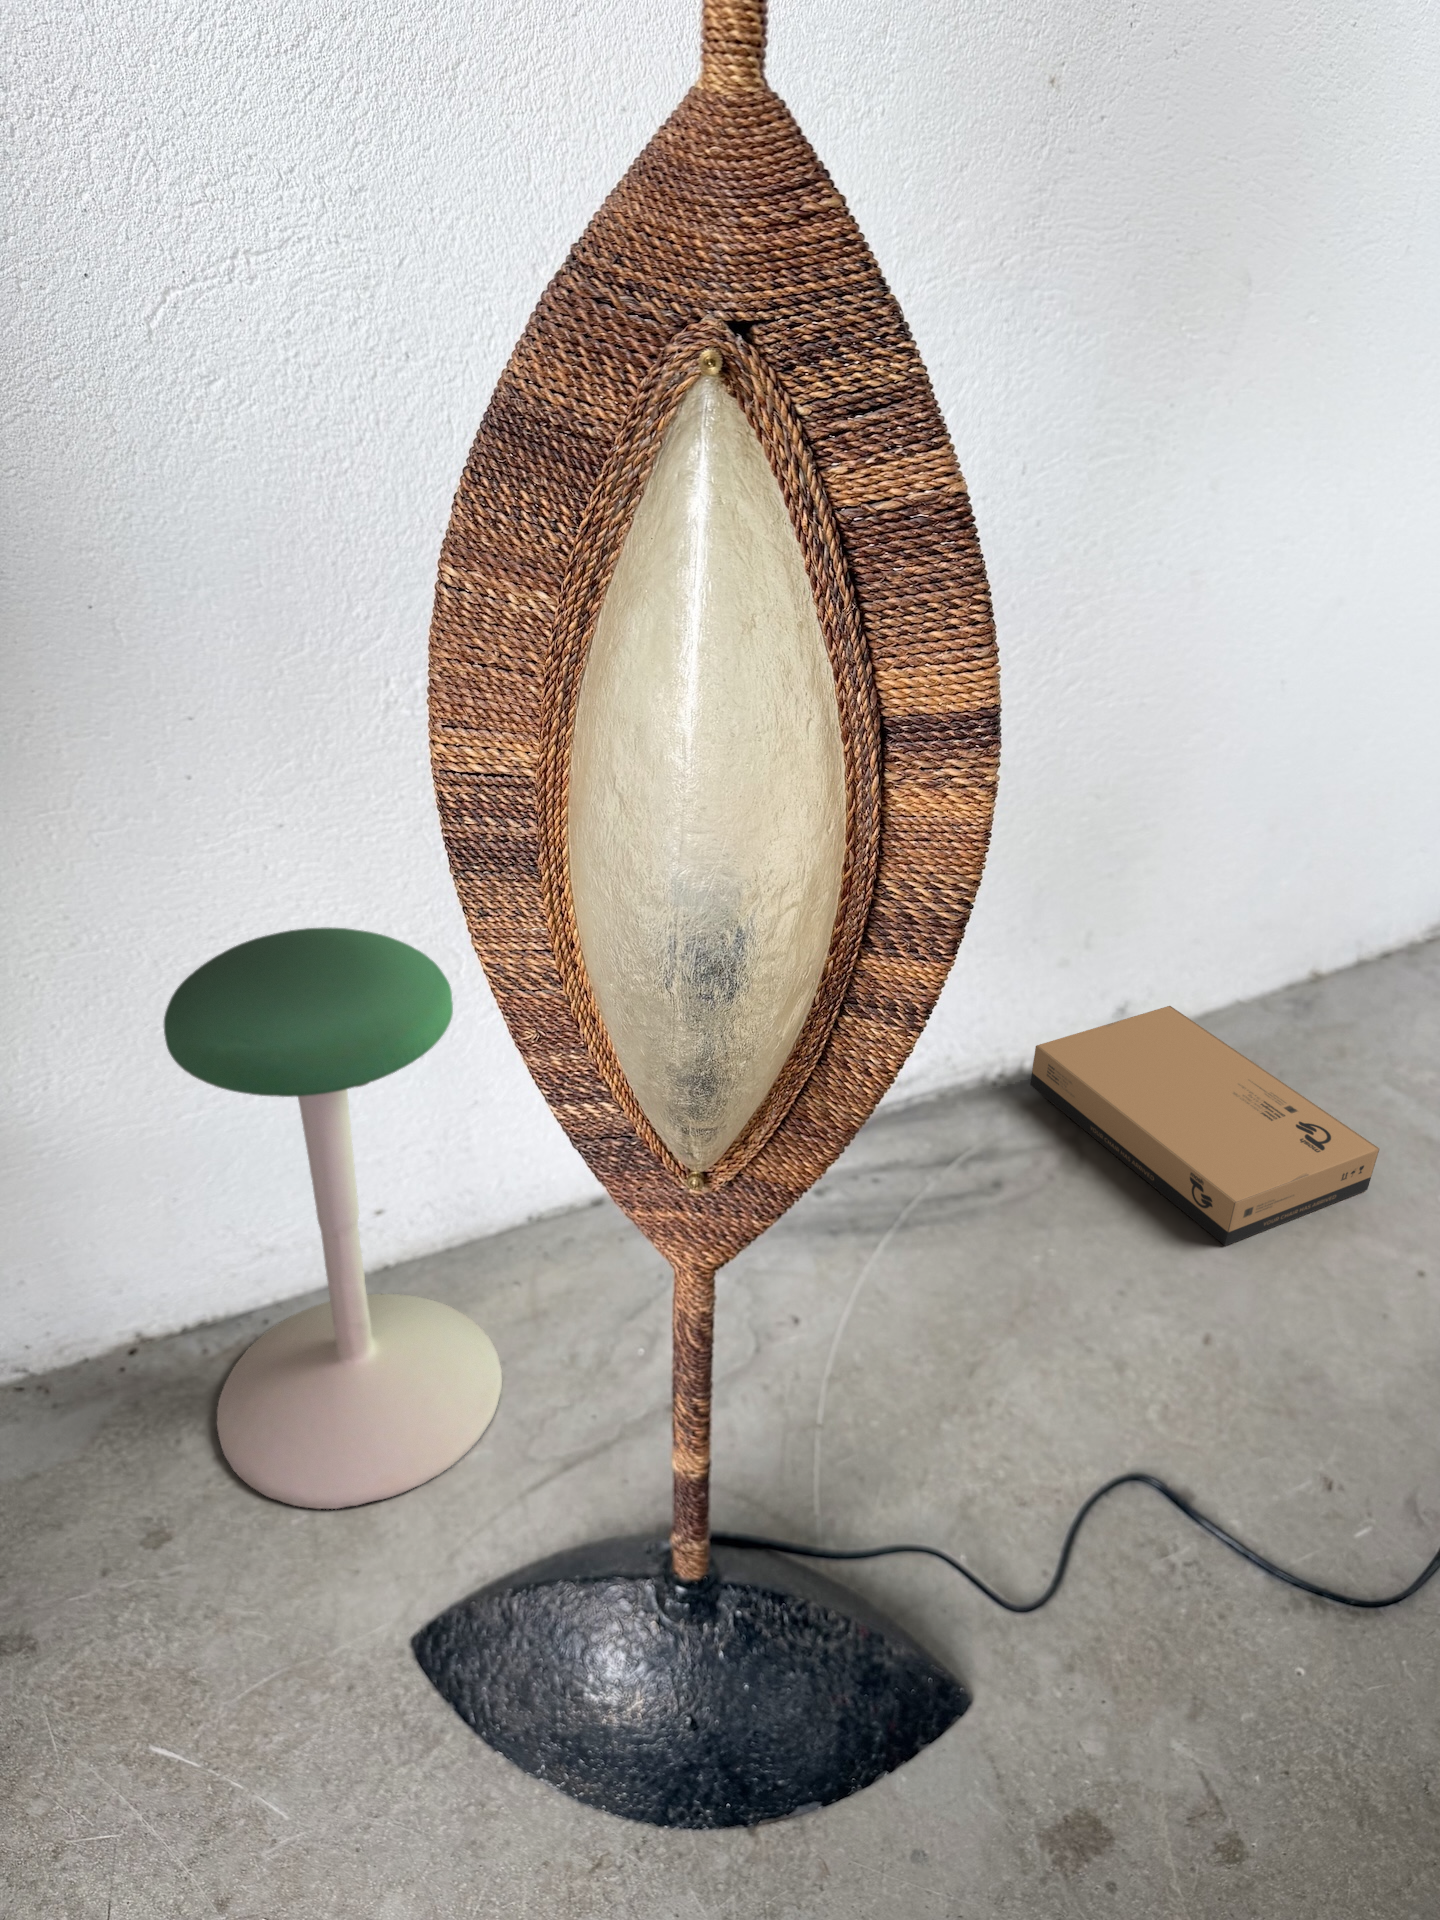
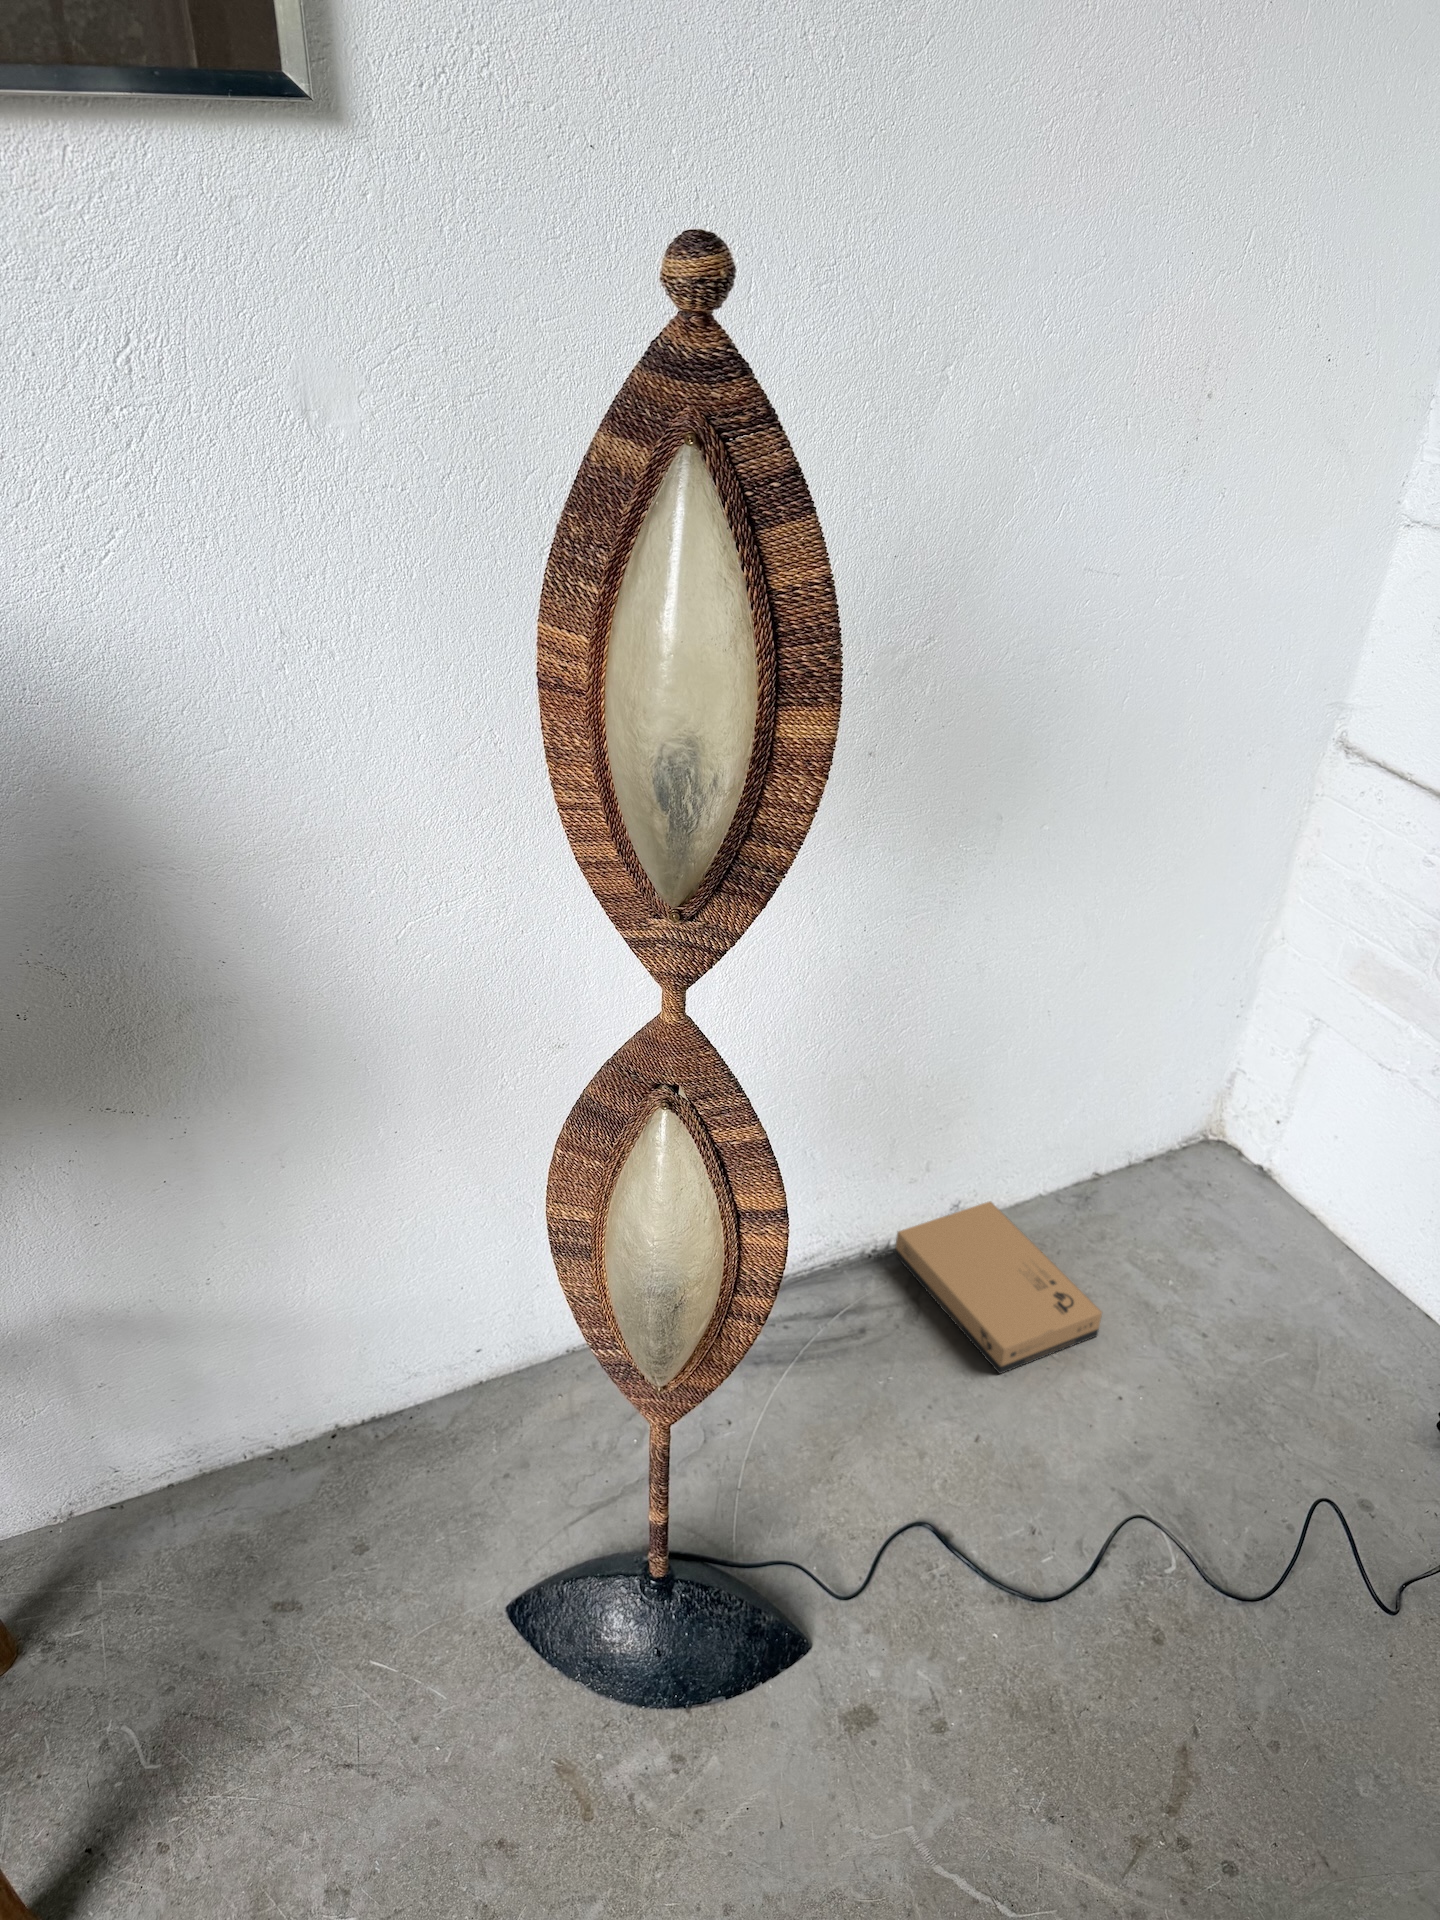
stool: present [164,927,502,1509] -> none [379,1208,555,1533]

